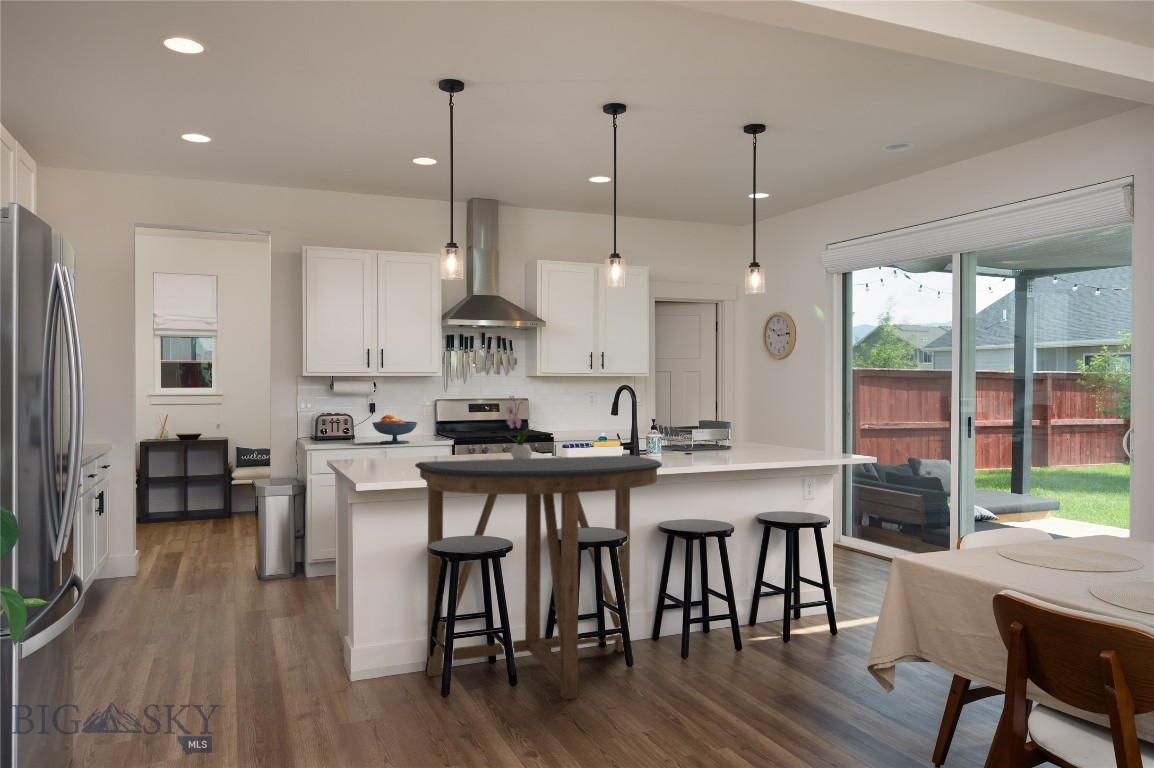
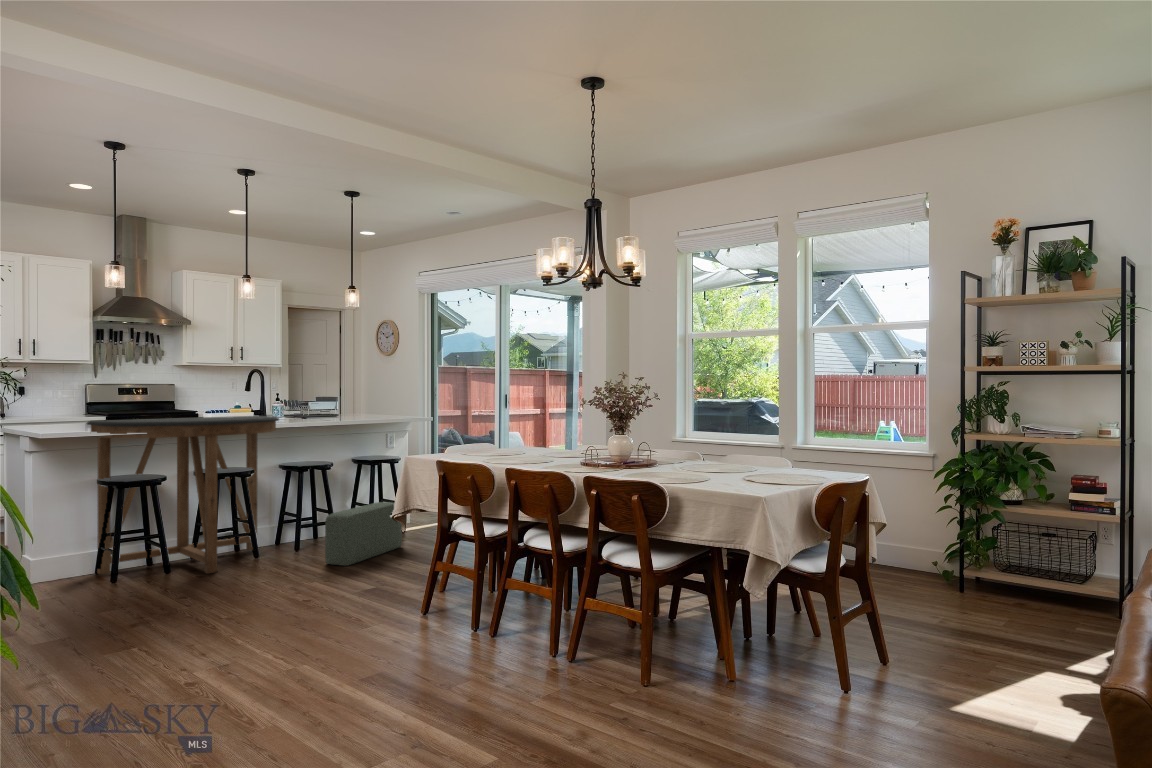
flower arrangement: present [506,396,532,459] -> none [159,376,183,424]
fruit bowl: present [372,415,417,444] -> none [23,396,69,420]
pouf: none [735,600,848,715] -> present [325,502,402,566]

